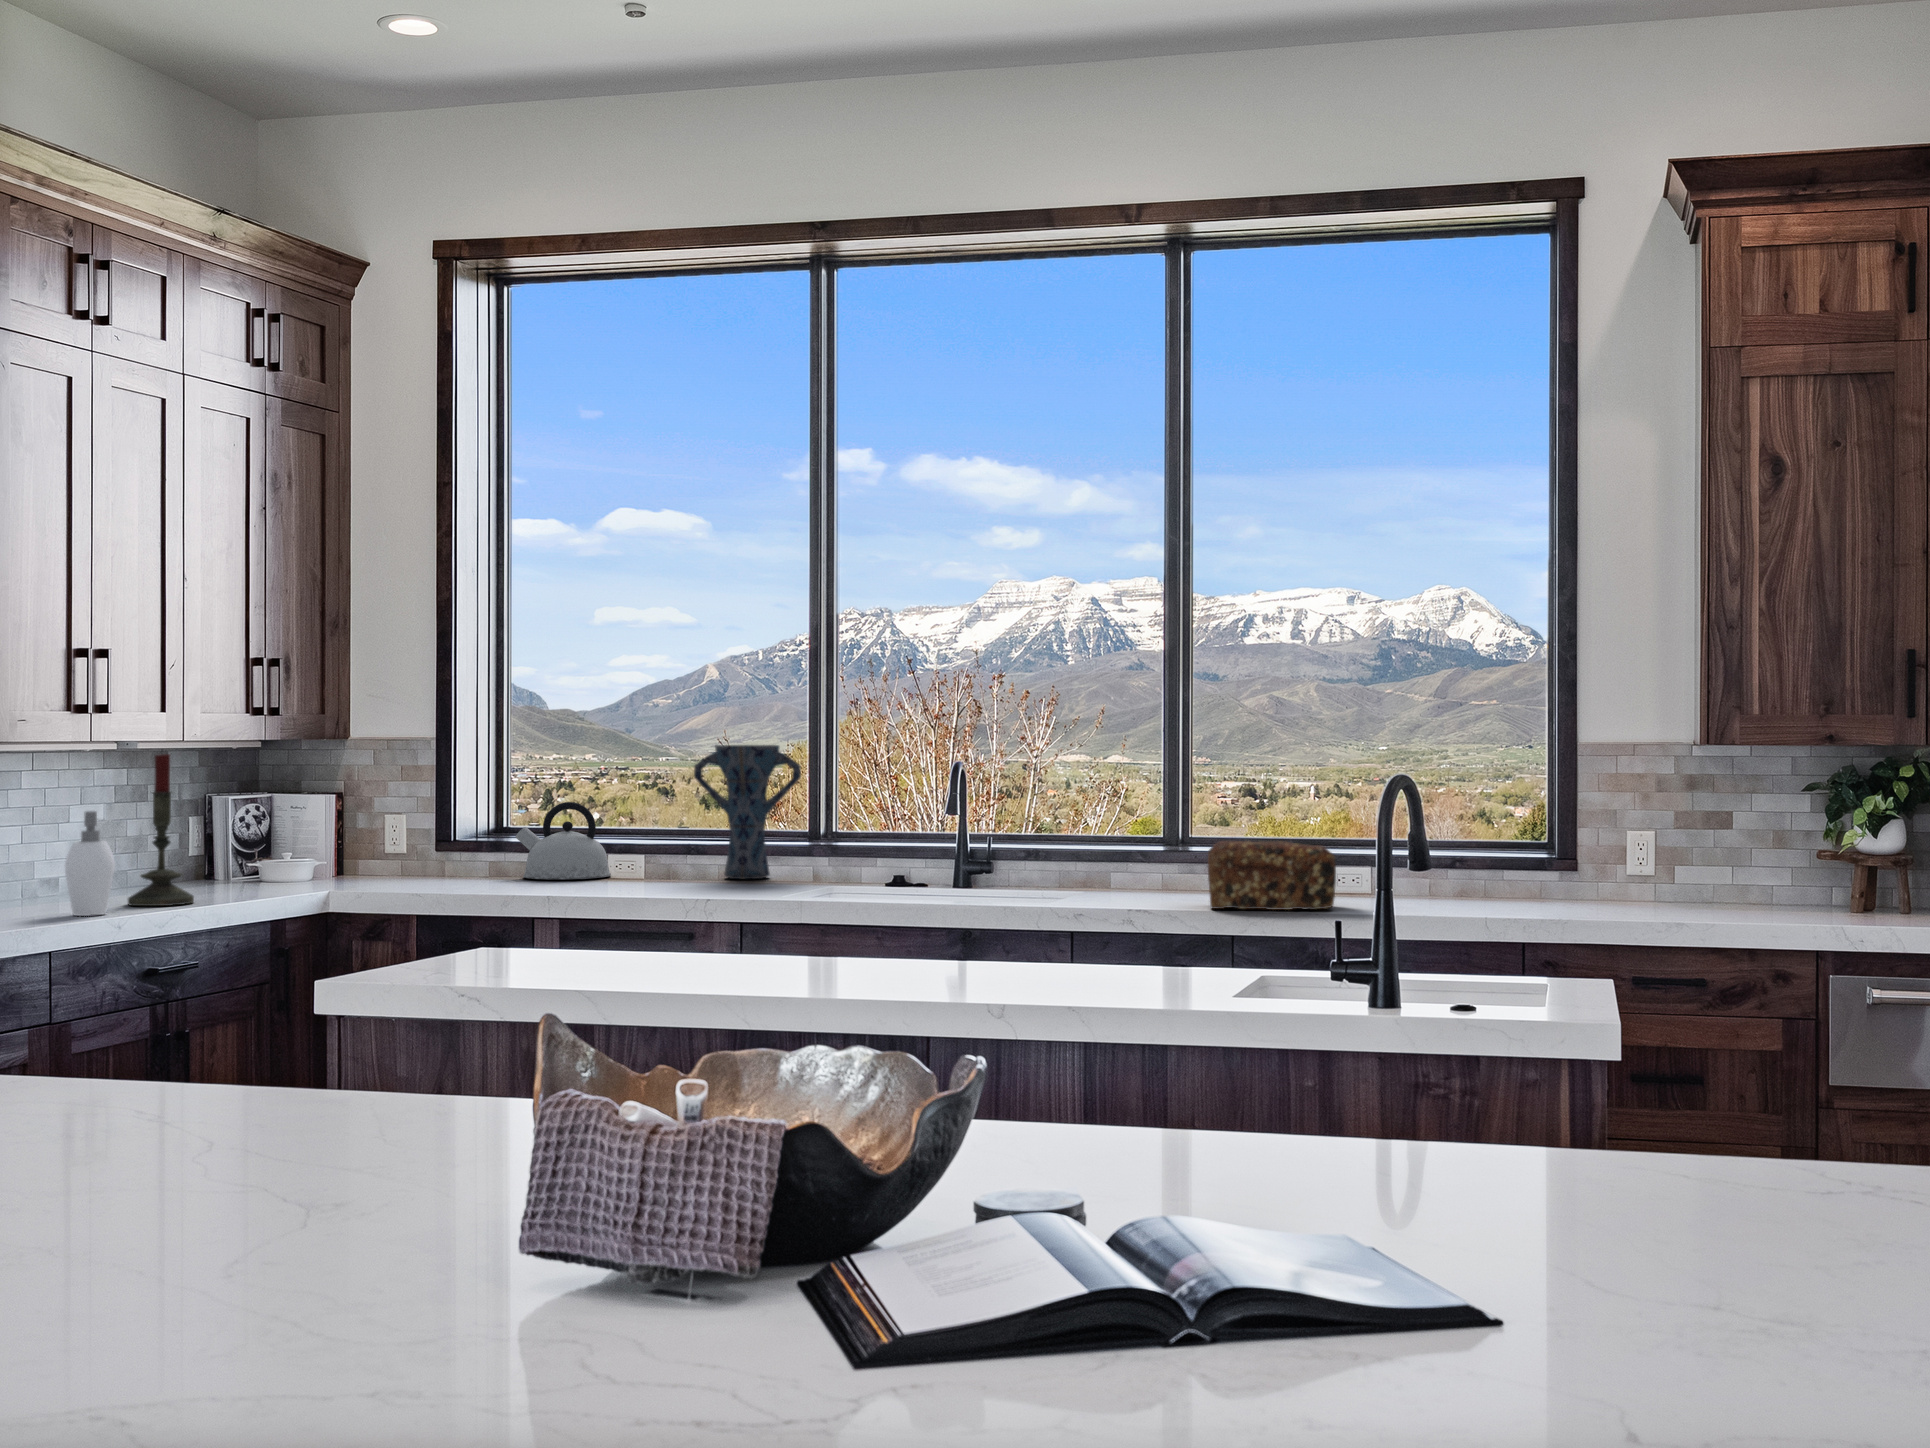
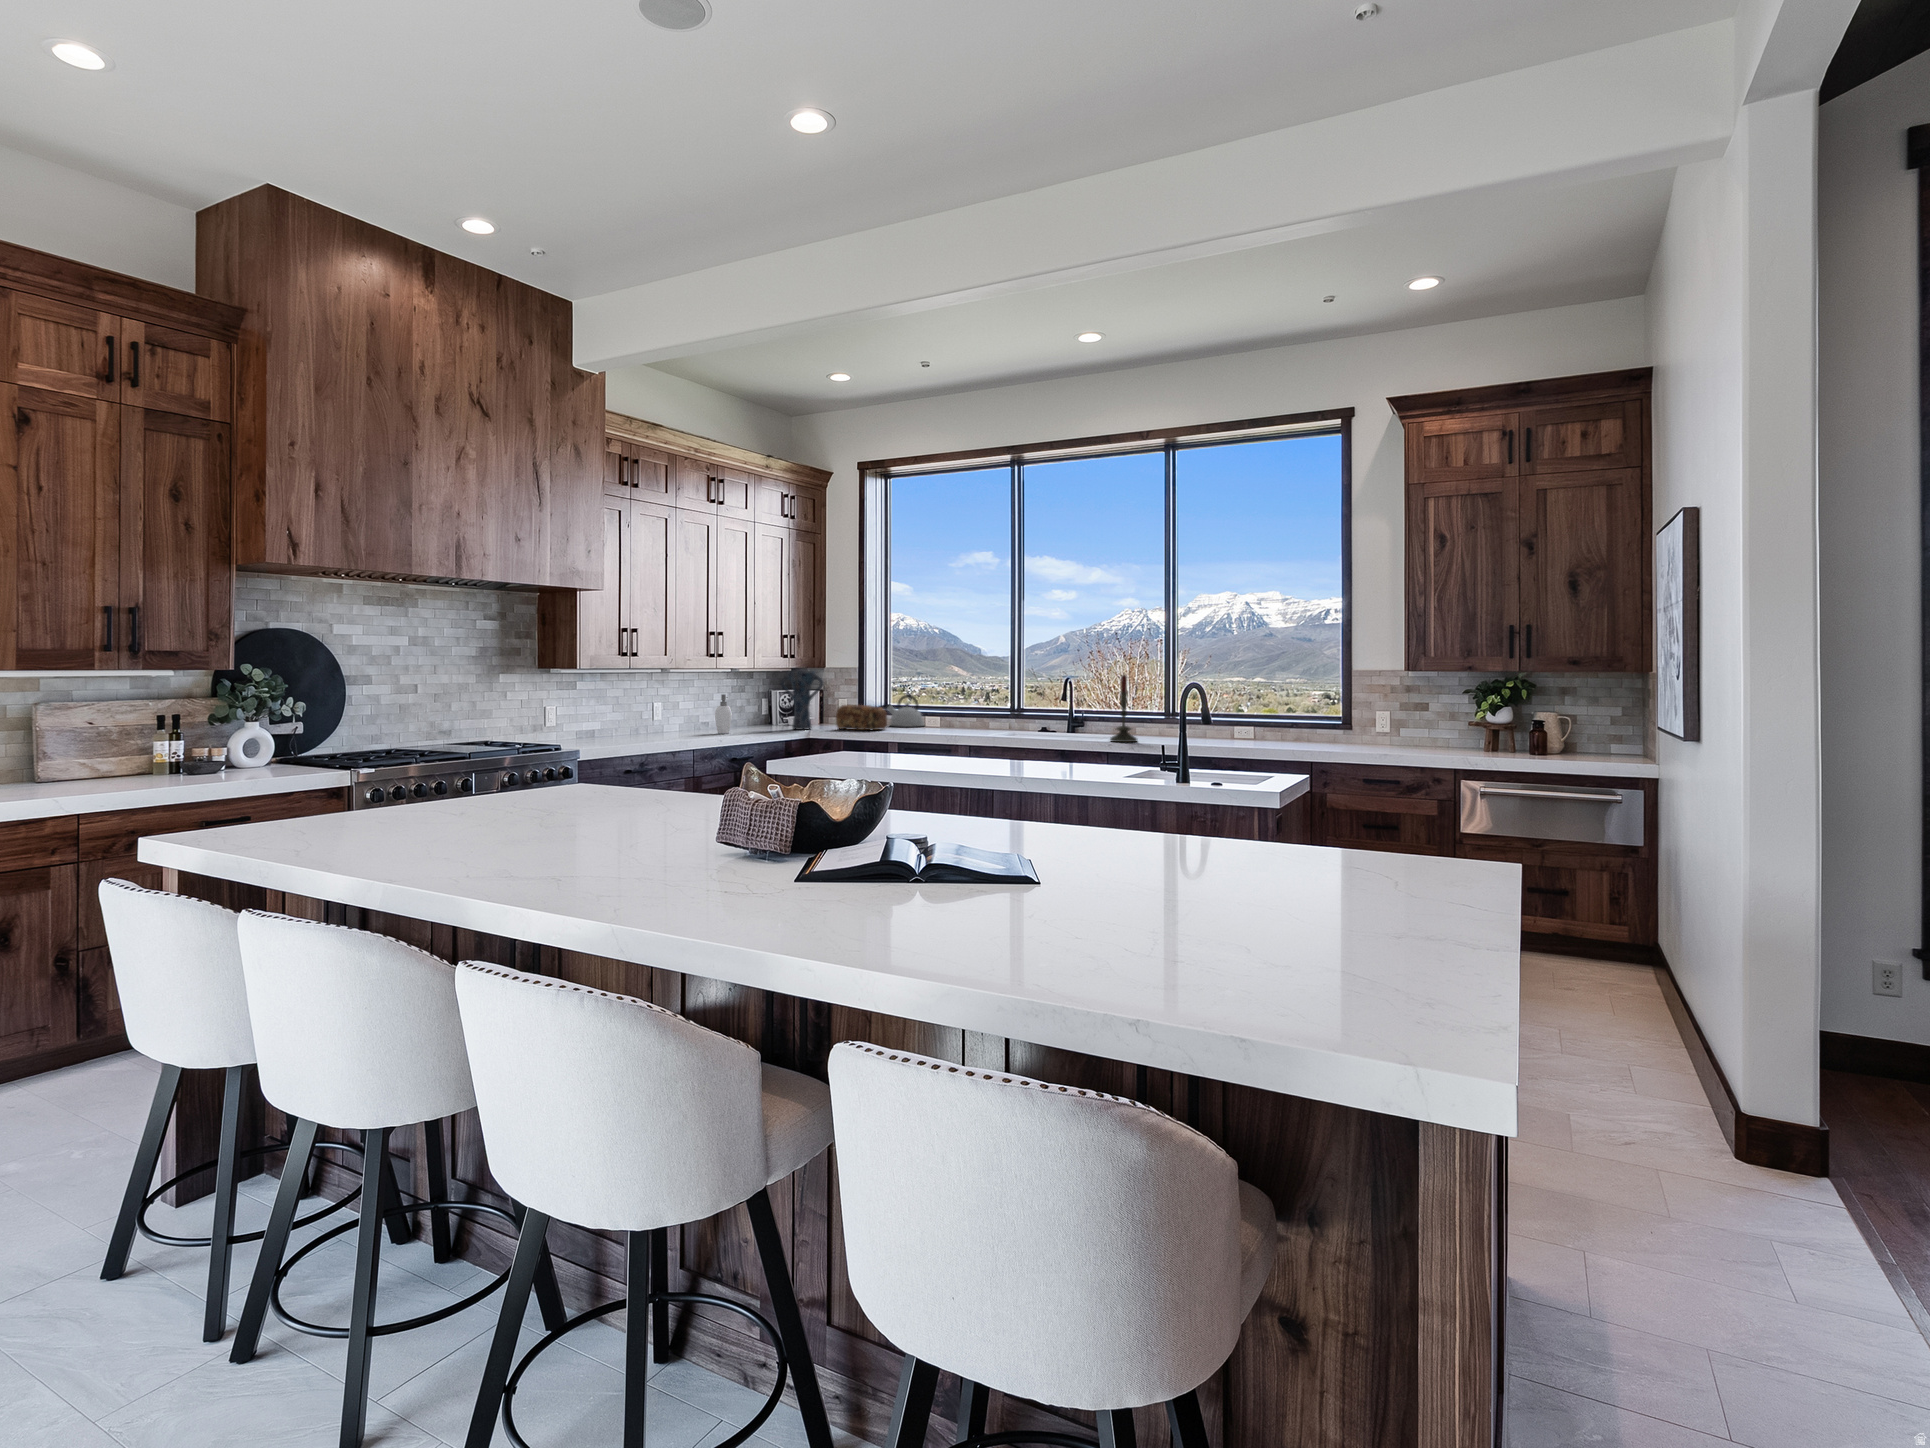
vase: present [694,745,801,879] -> present [781,671,823,730]
candle: present [128,754,194,906] -> present [1110,674,1137,742]
bread loaf: present [1208,841,1336,910] -> present [836,705,887,730]

